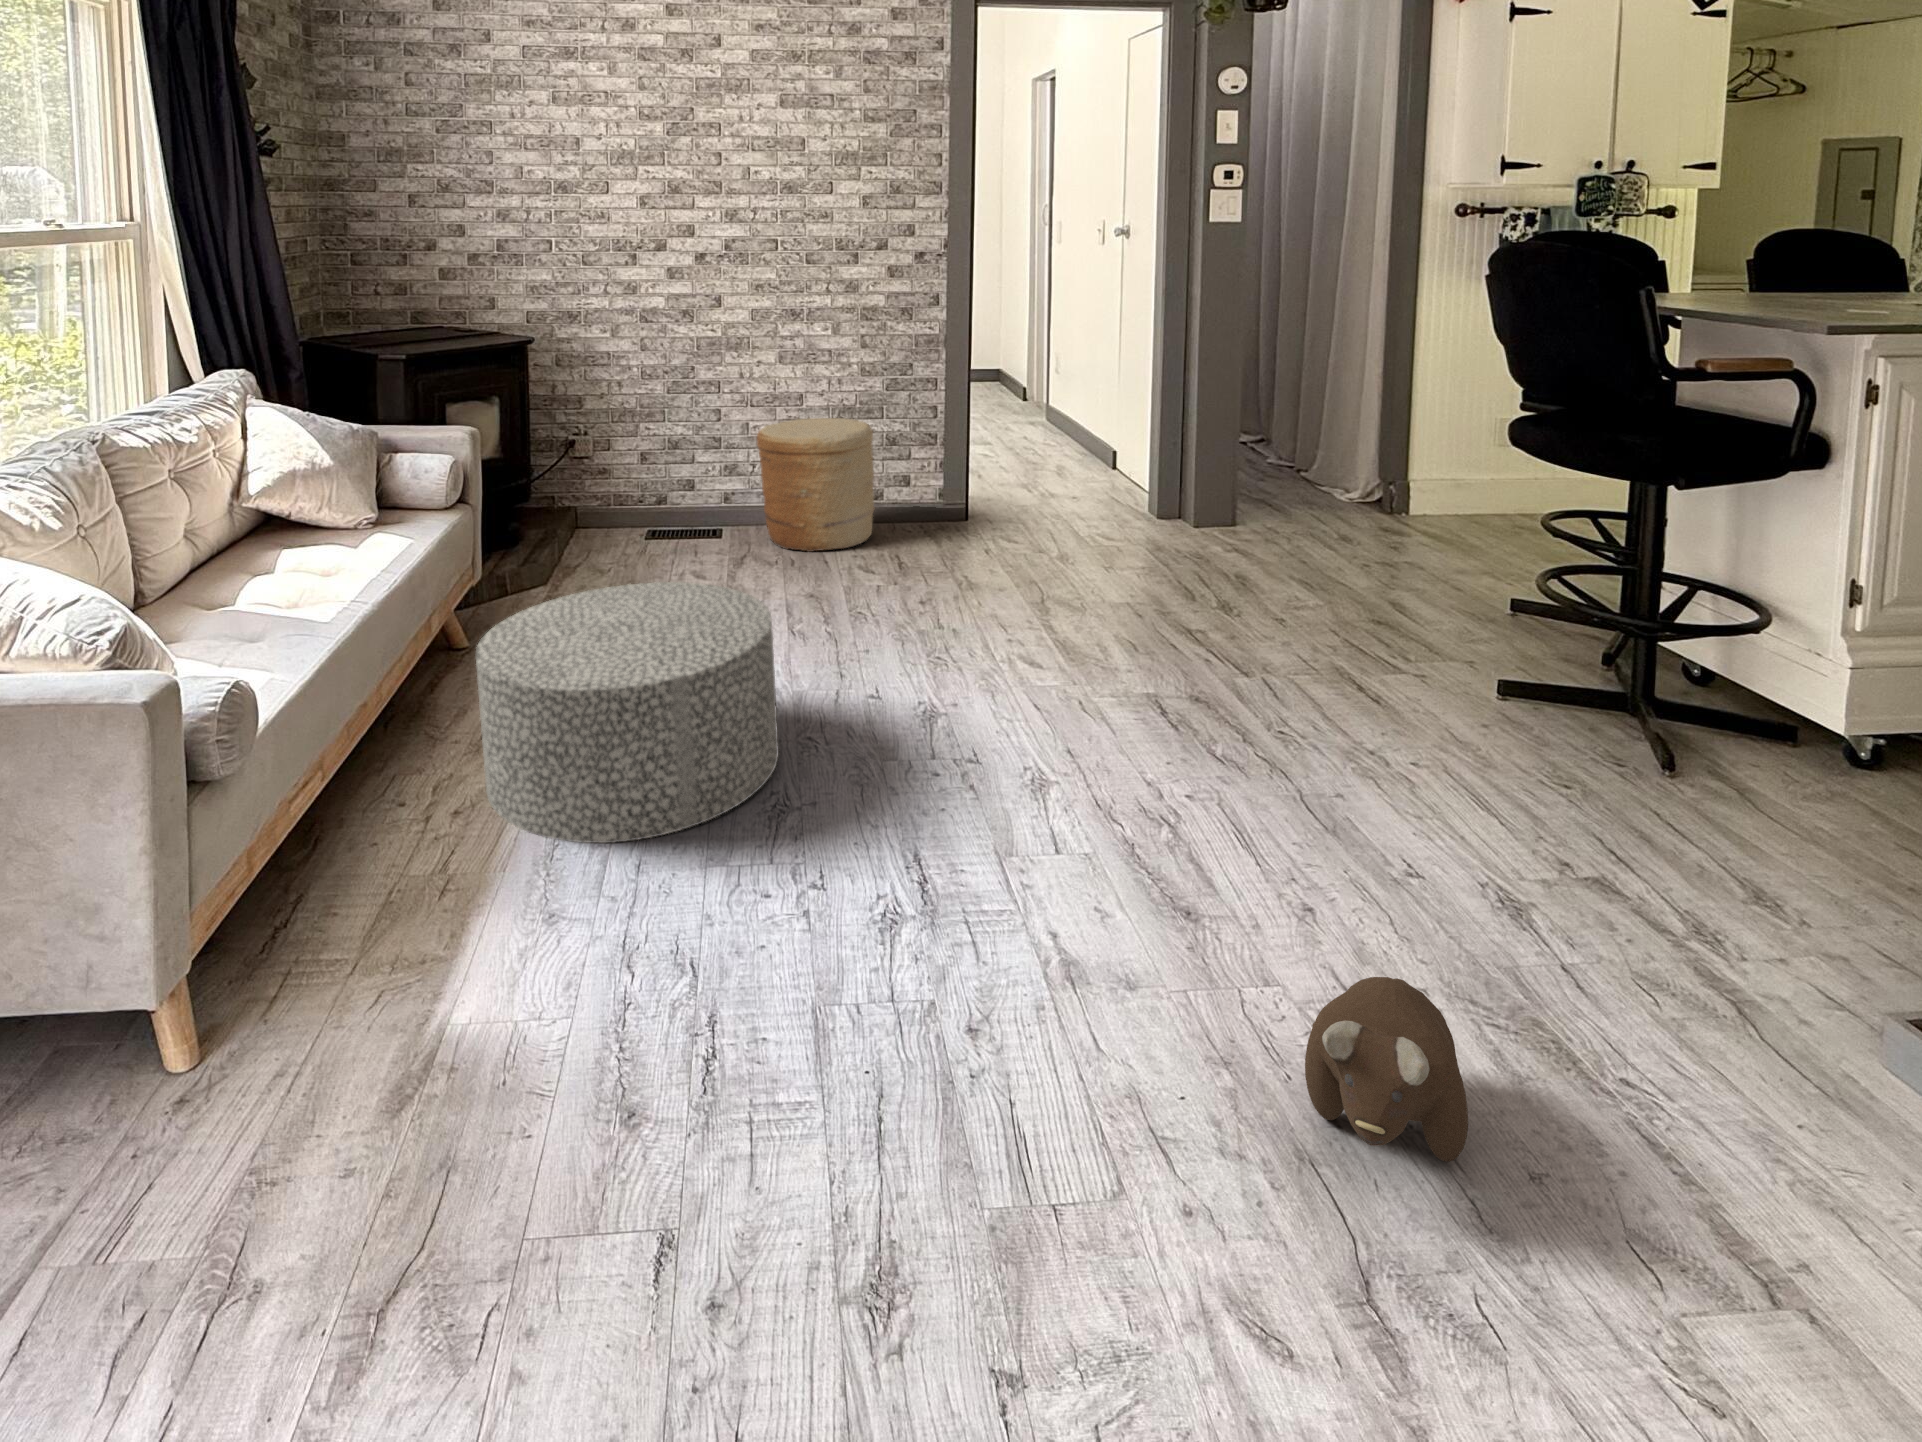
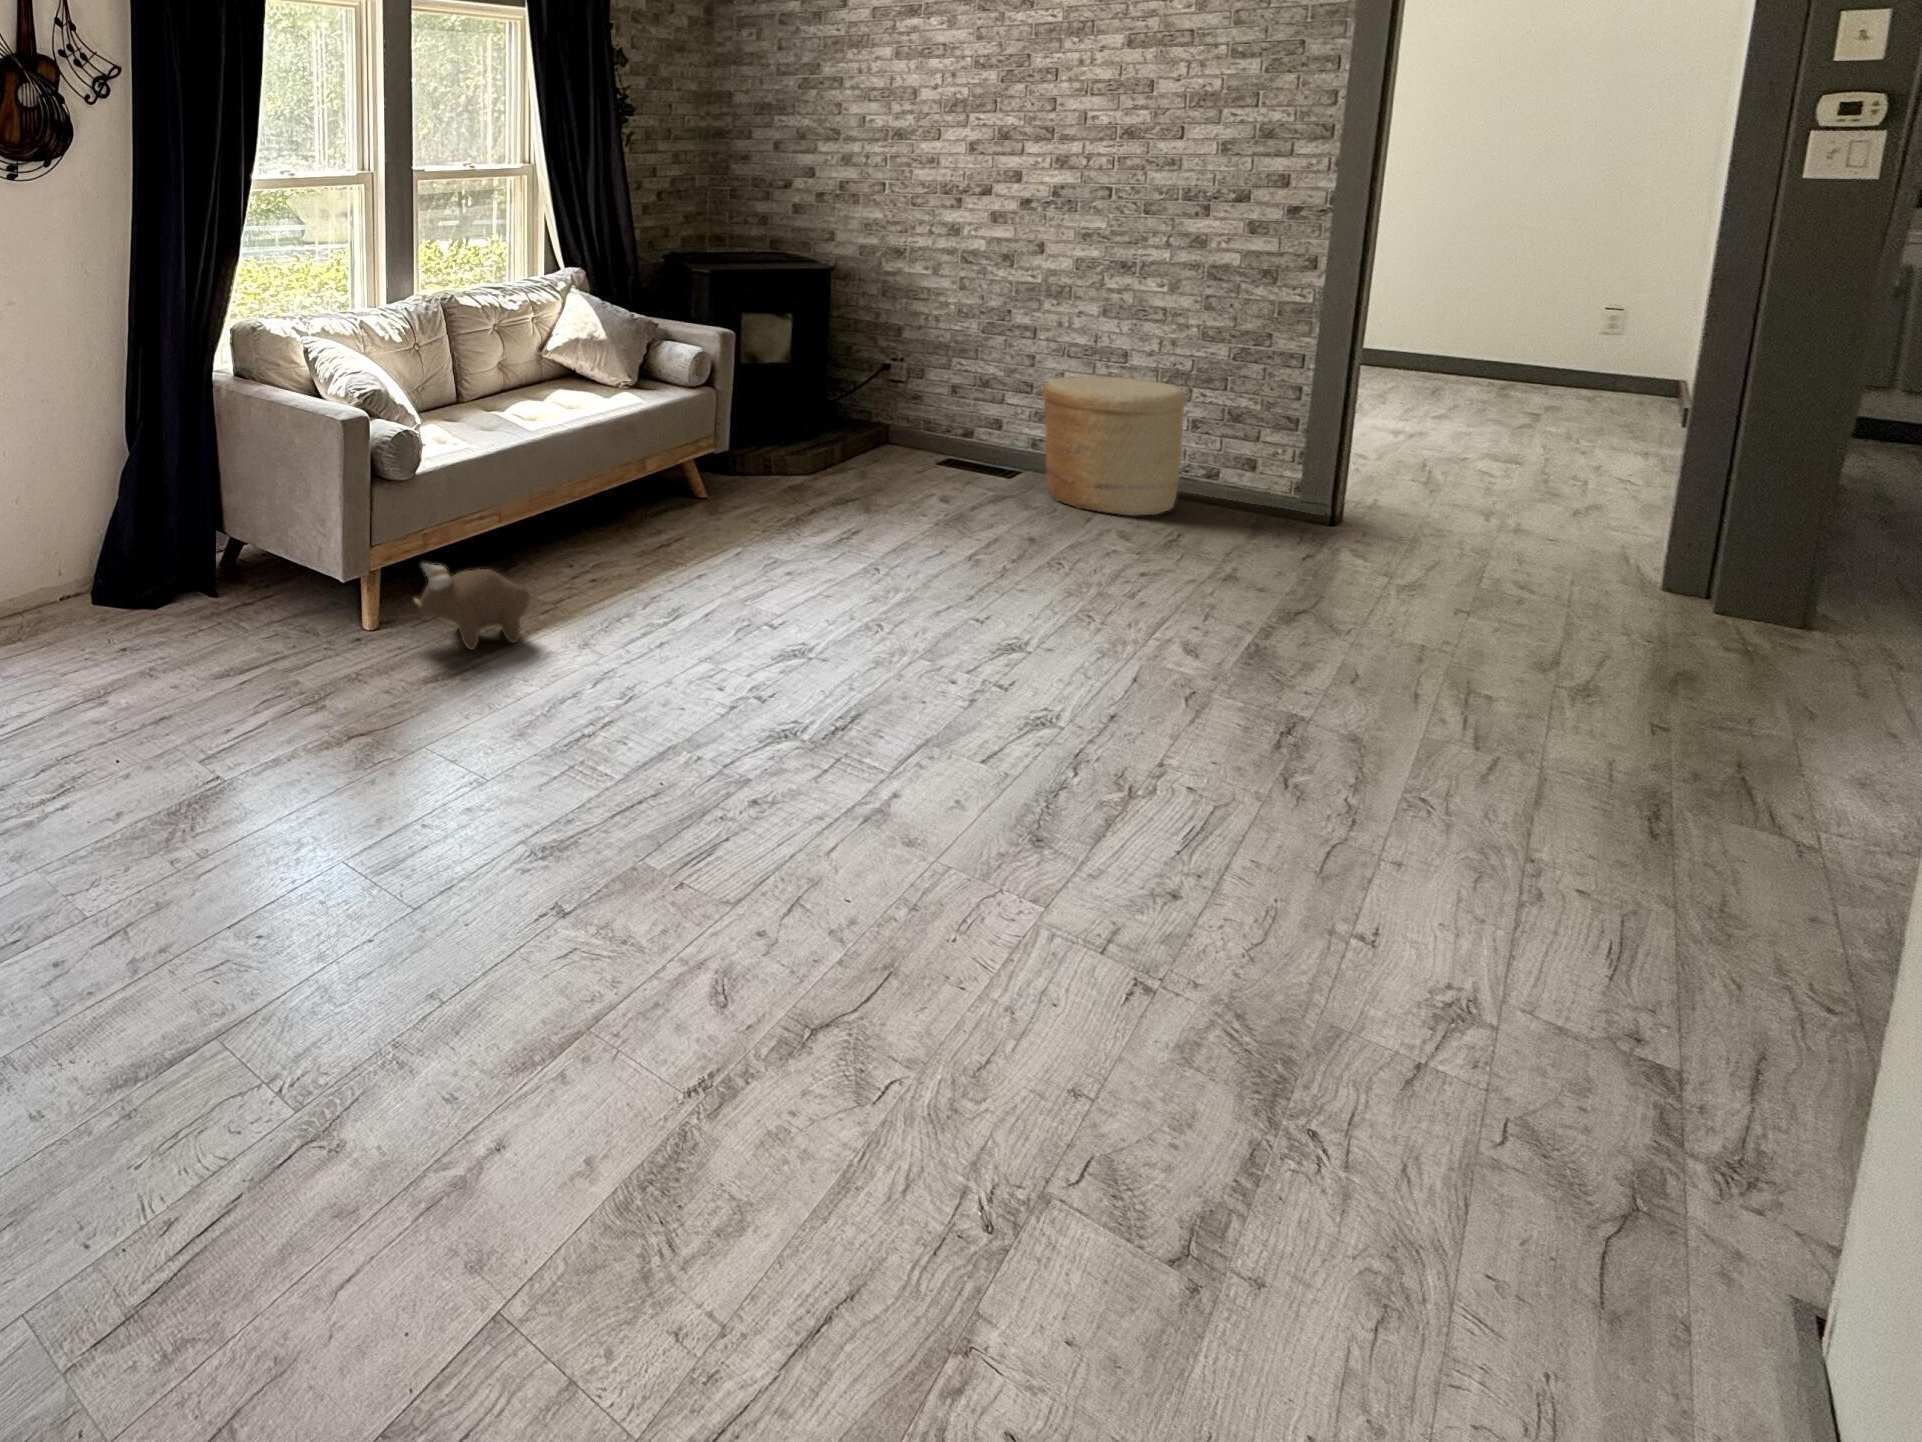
ottoman: present [476,582,779,843] -> none [614,462,847,640]
plush toy: present [1305,977,1468,1162] -> present [415,563,530,650]

